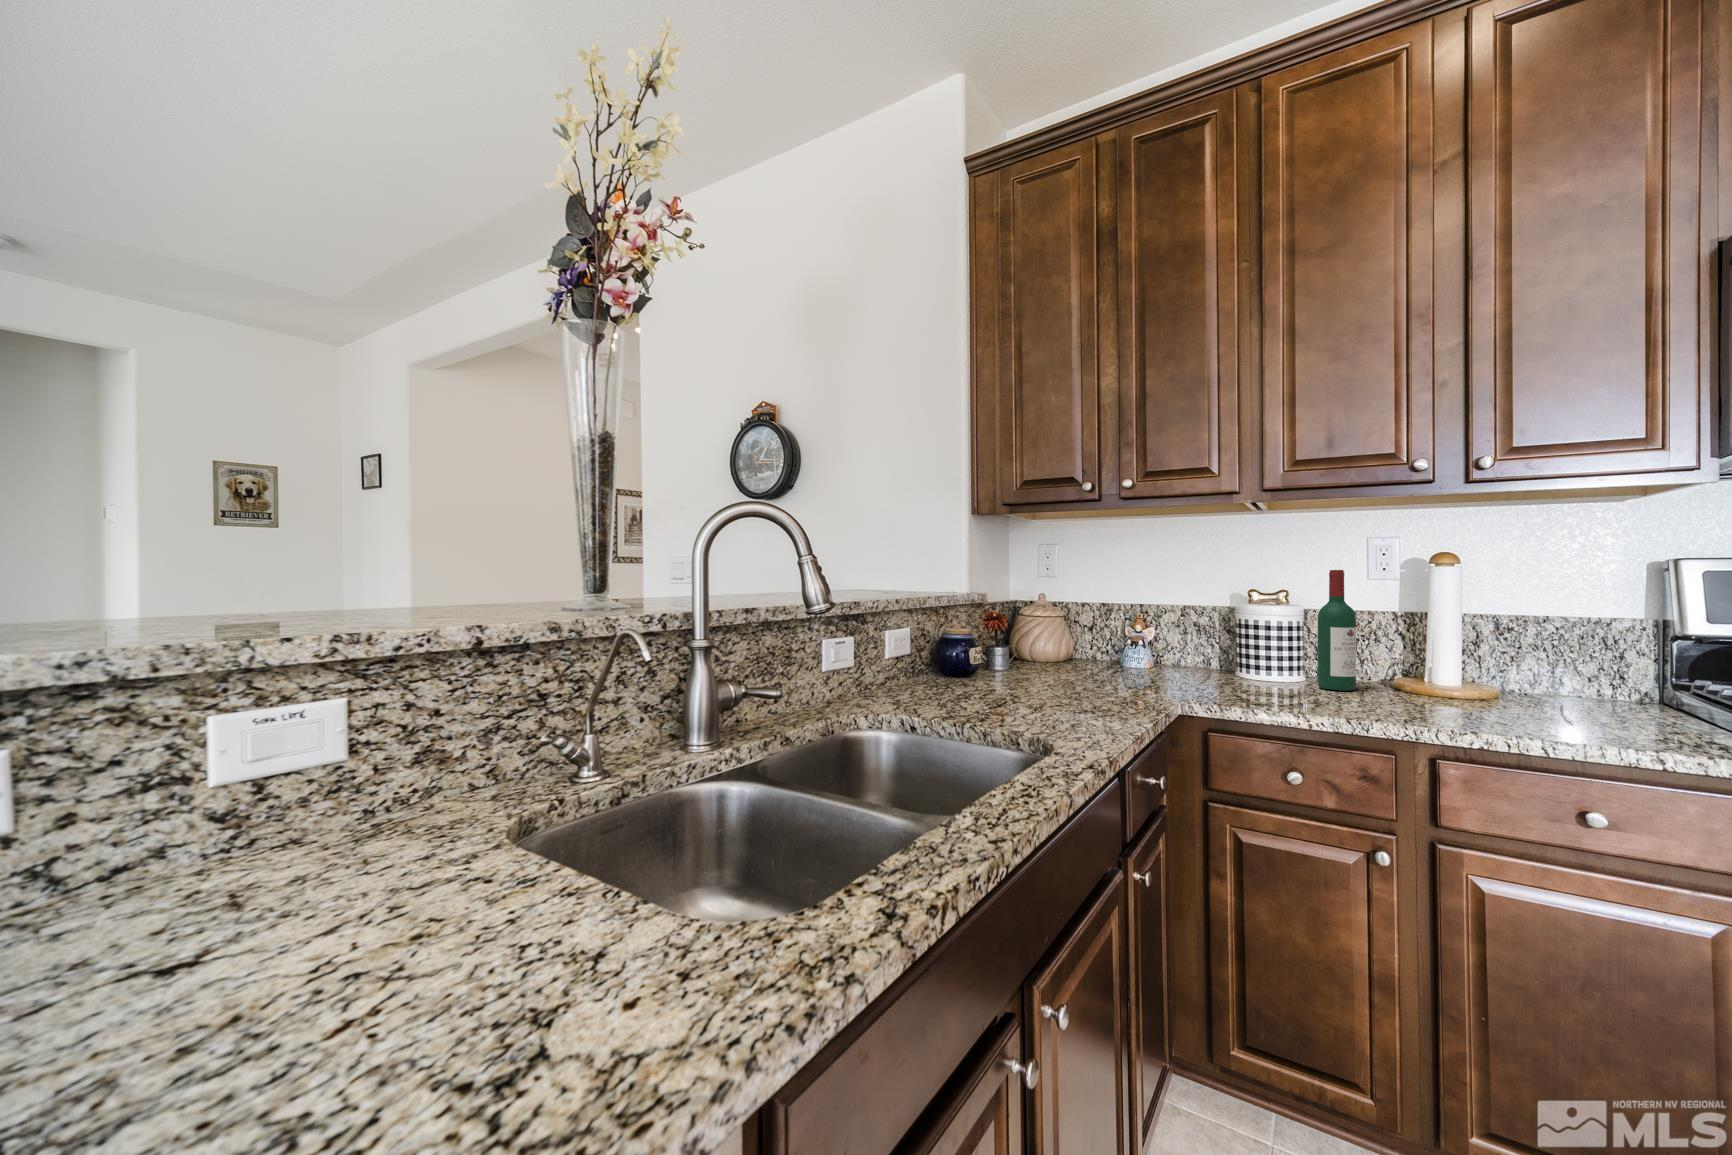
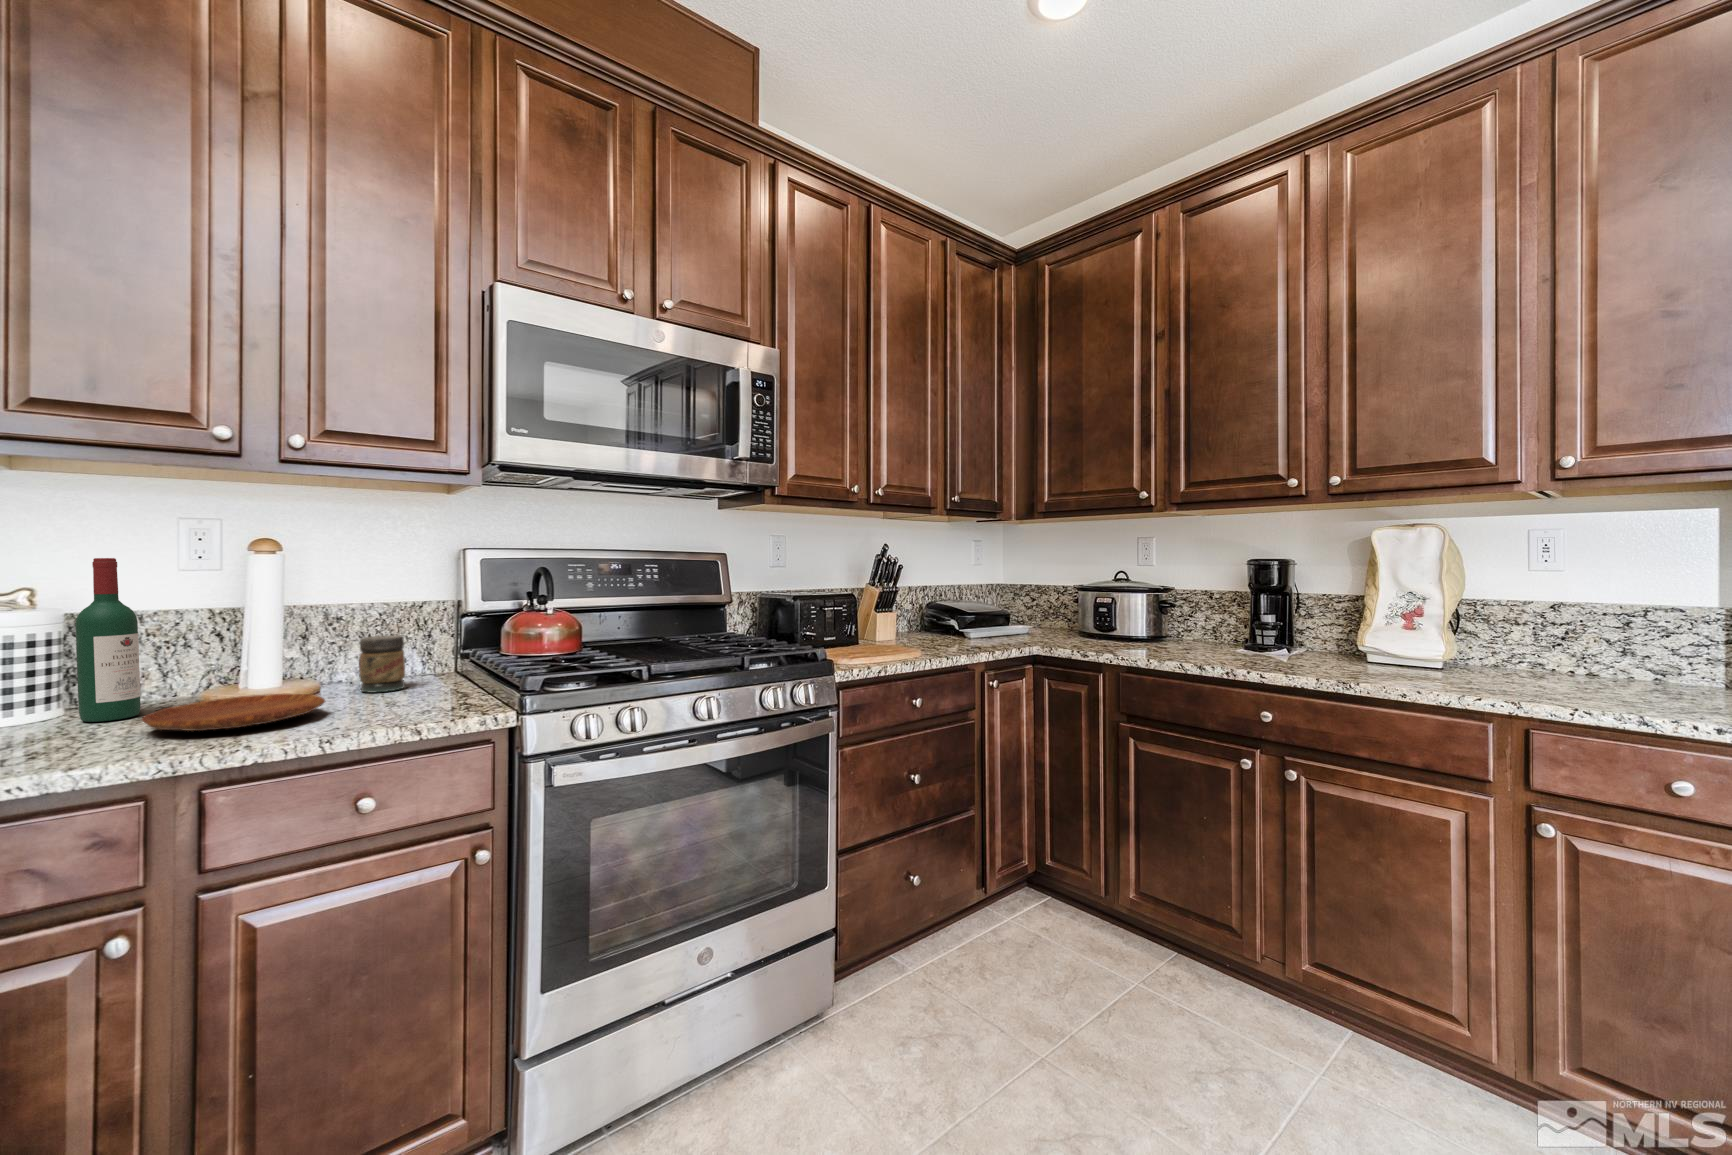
jar: none [1544,650,1601,709] -> present [359,635,405,693]
tray: none [1371,687,1528,715] -> present [142,694,325,731]

